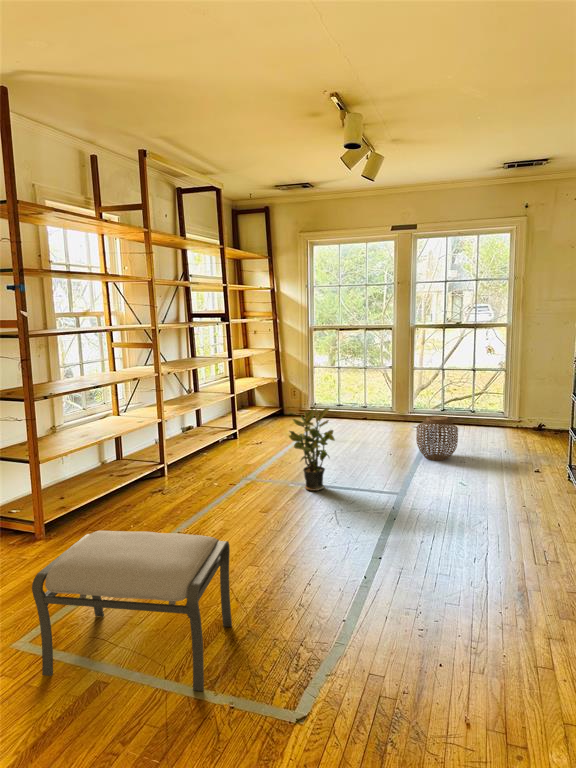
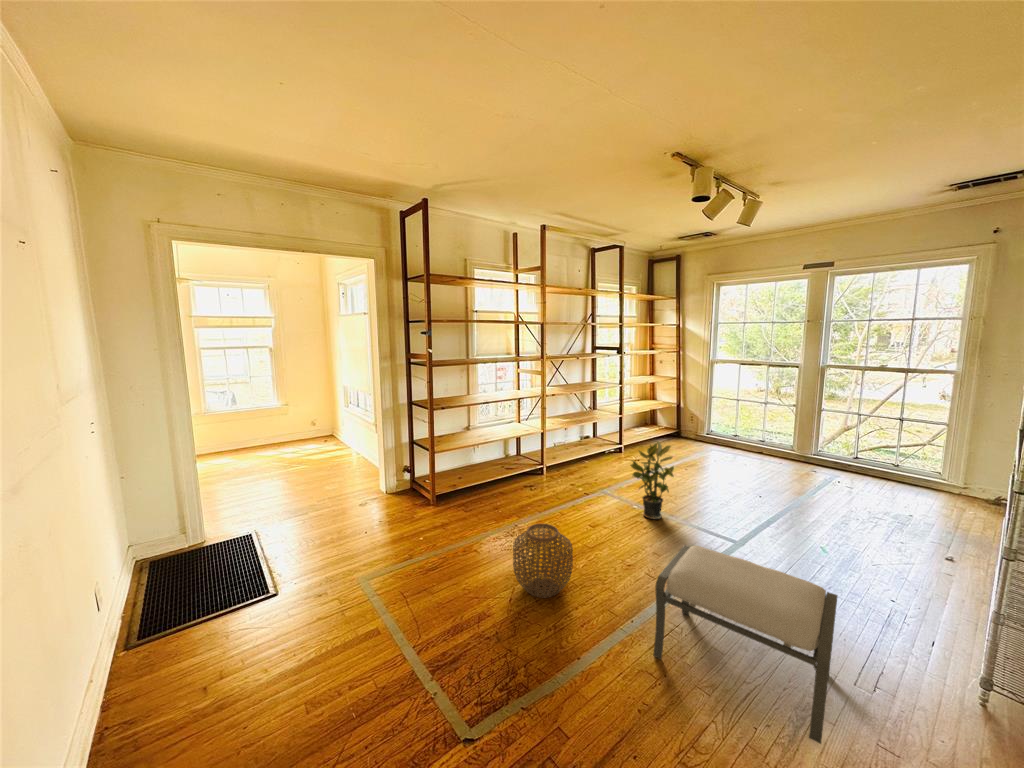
woven basket: present [416,415,458,461] -> present [513,524,573,598]
ottoman: present [32,531,232,691] -> present [653,545,838,744]

